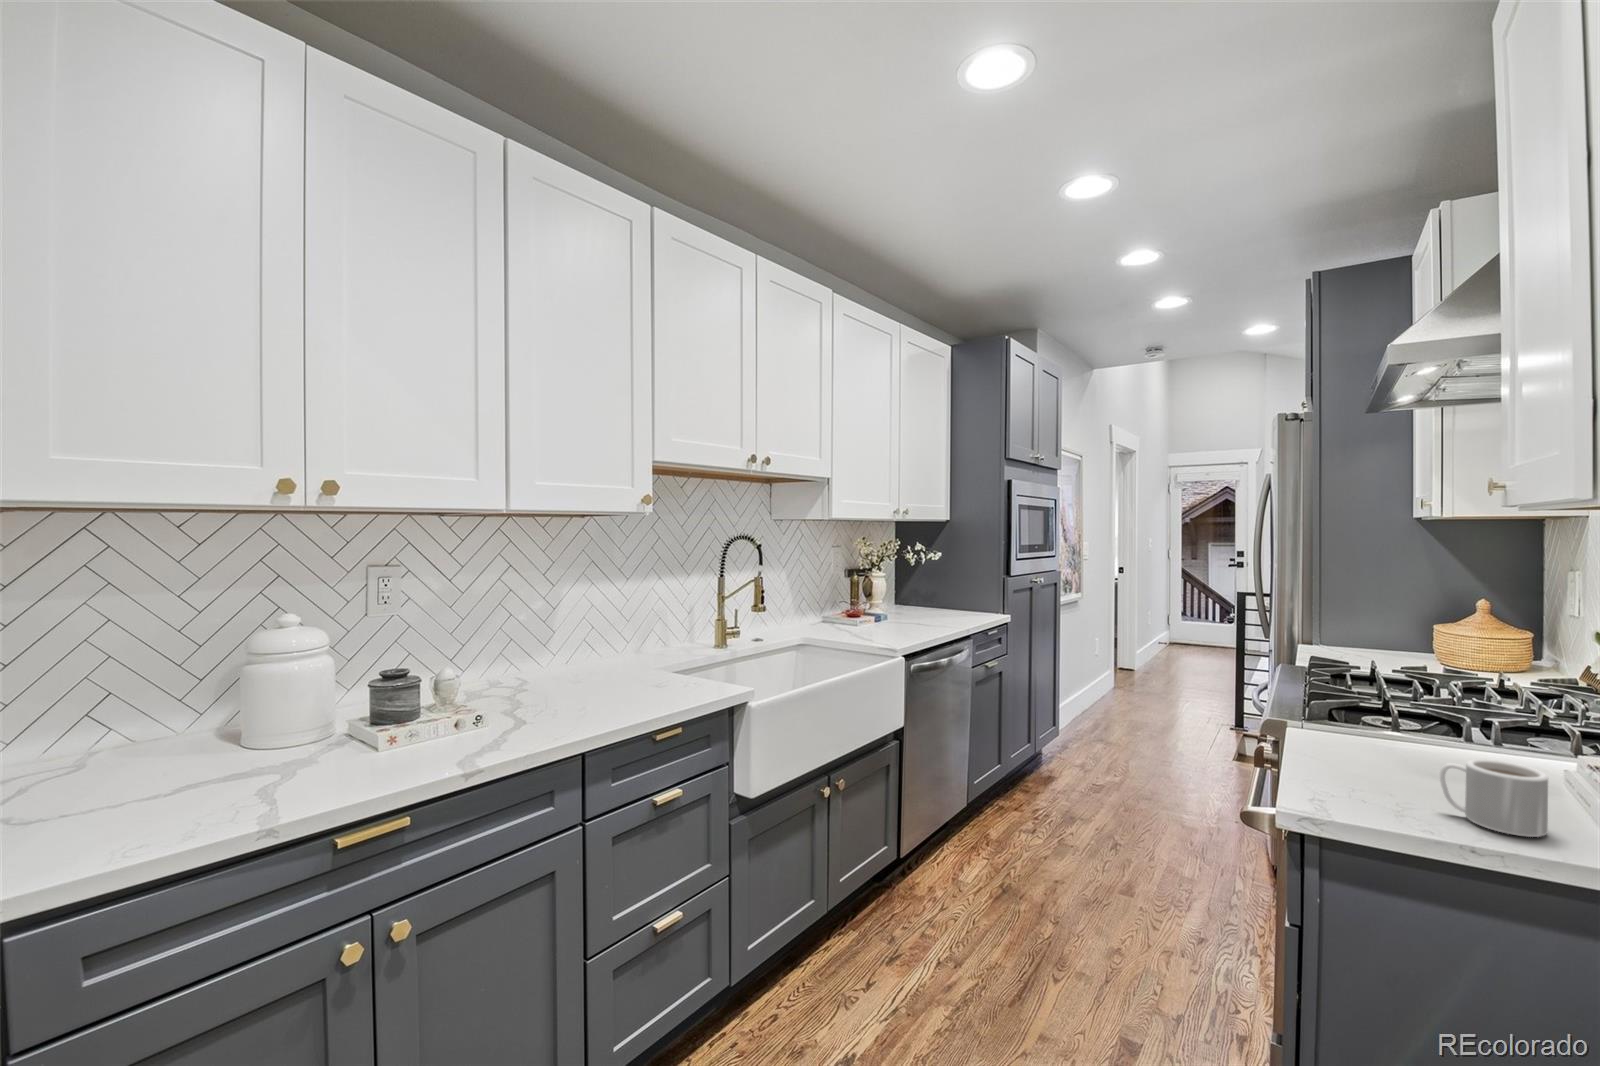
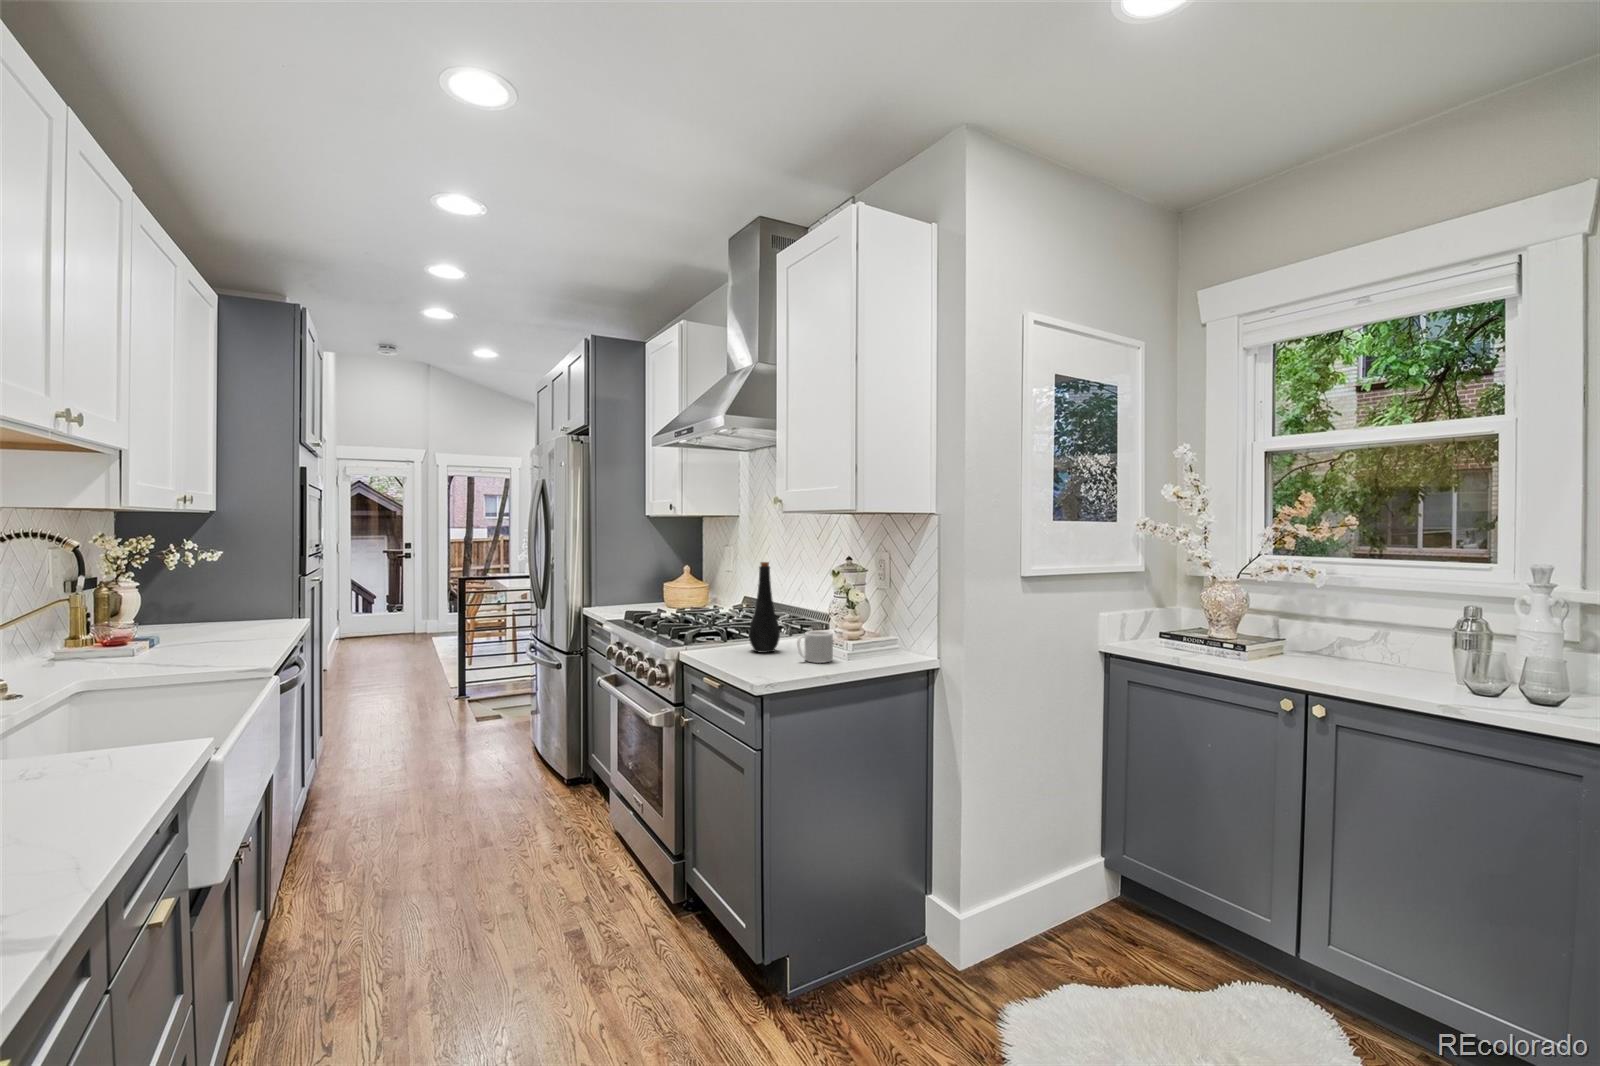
bottle: none [1383,610,1459,779] -> present [749,562,780,653]

